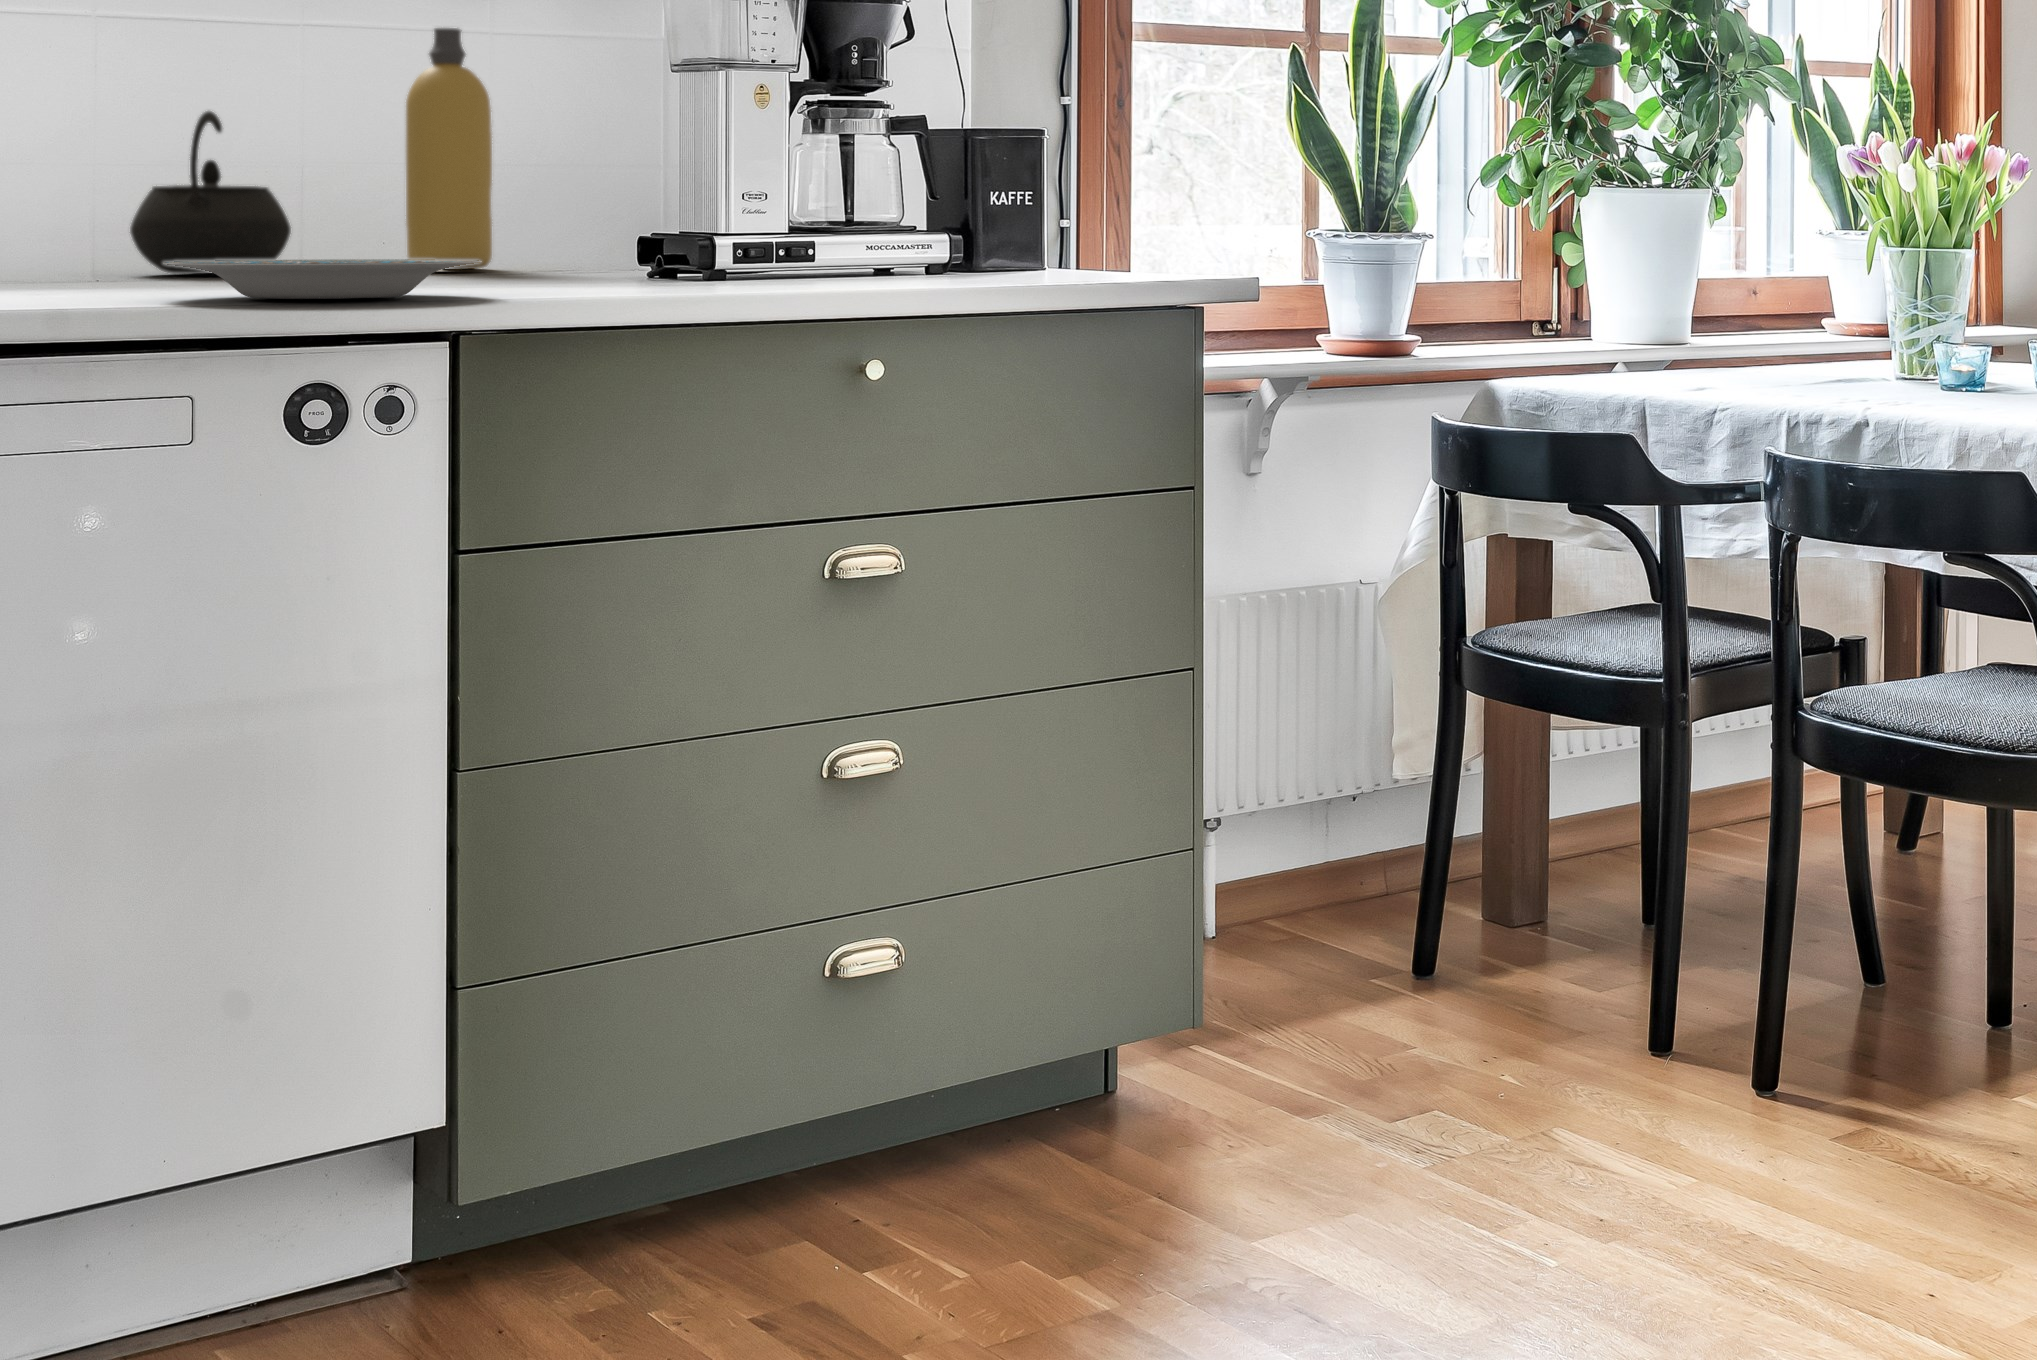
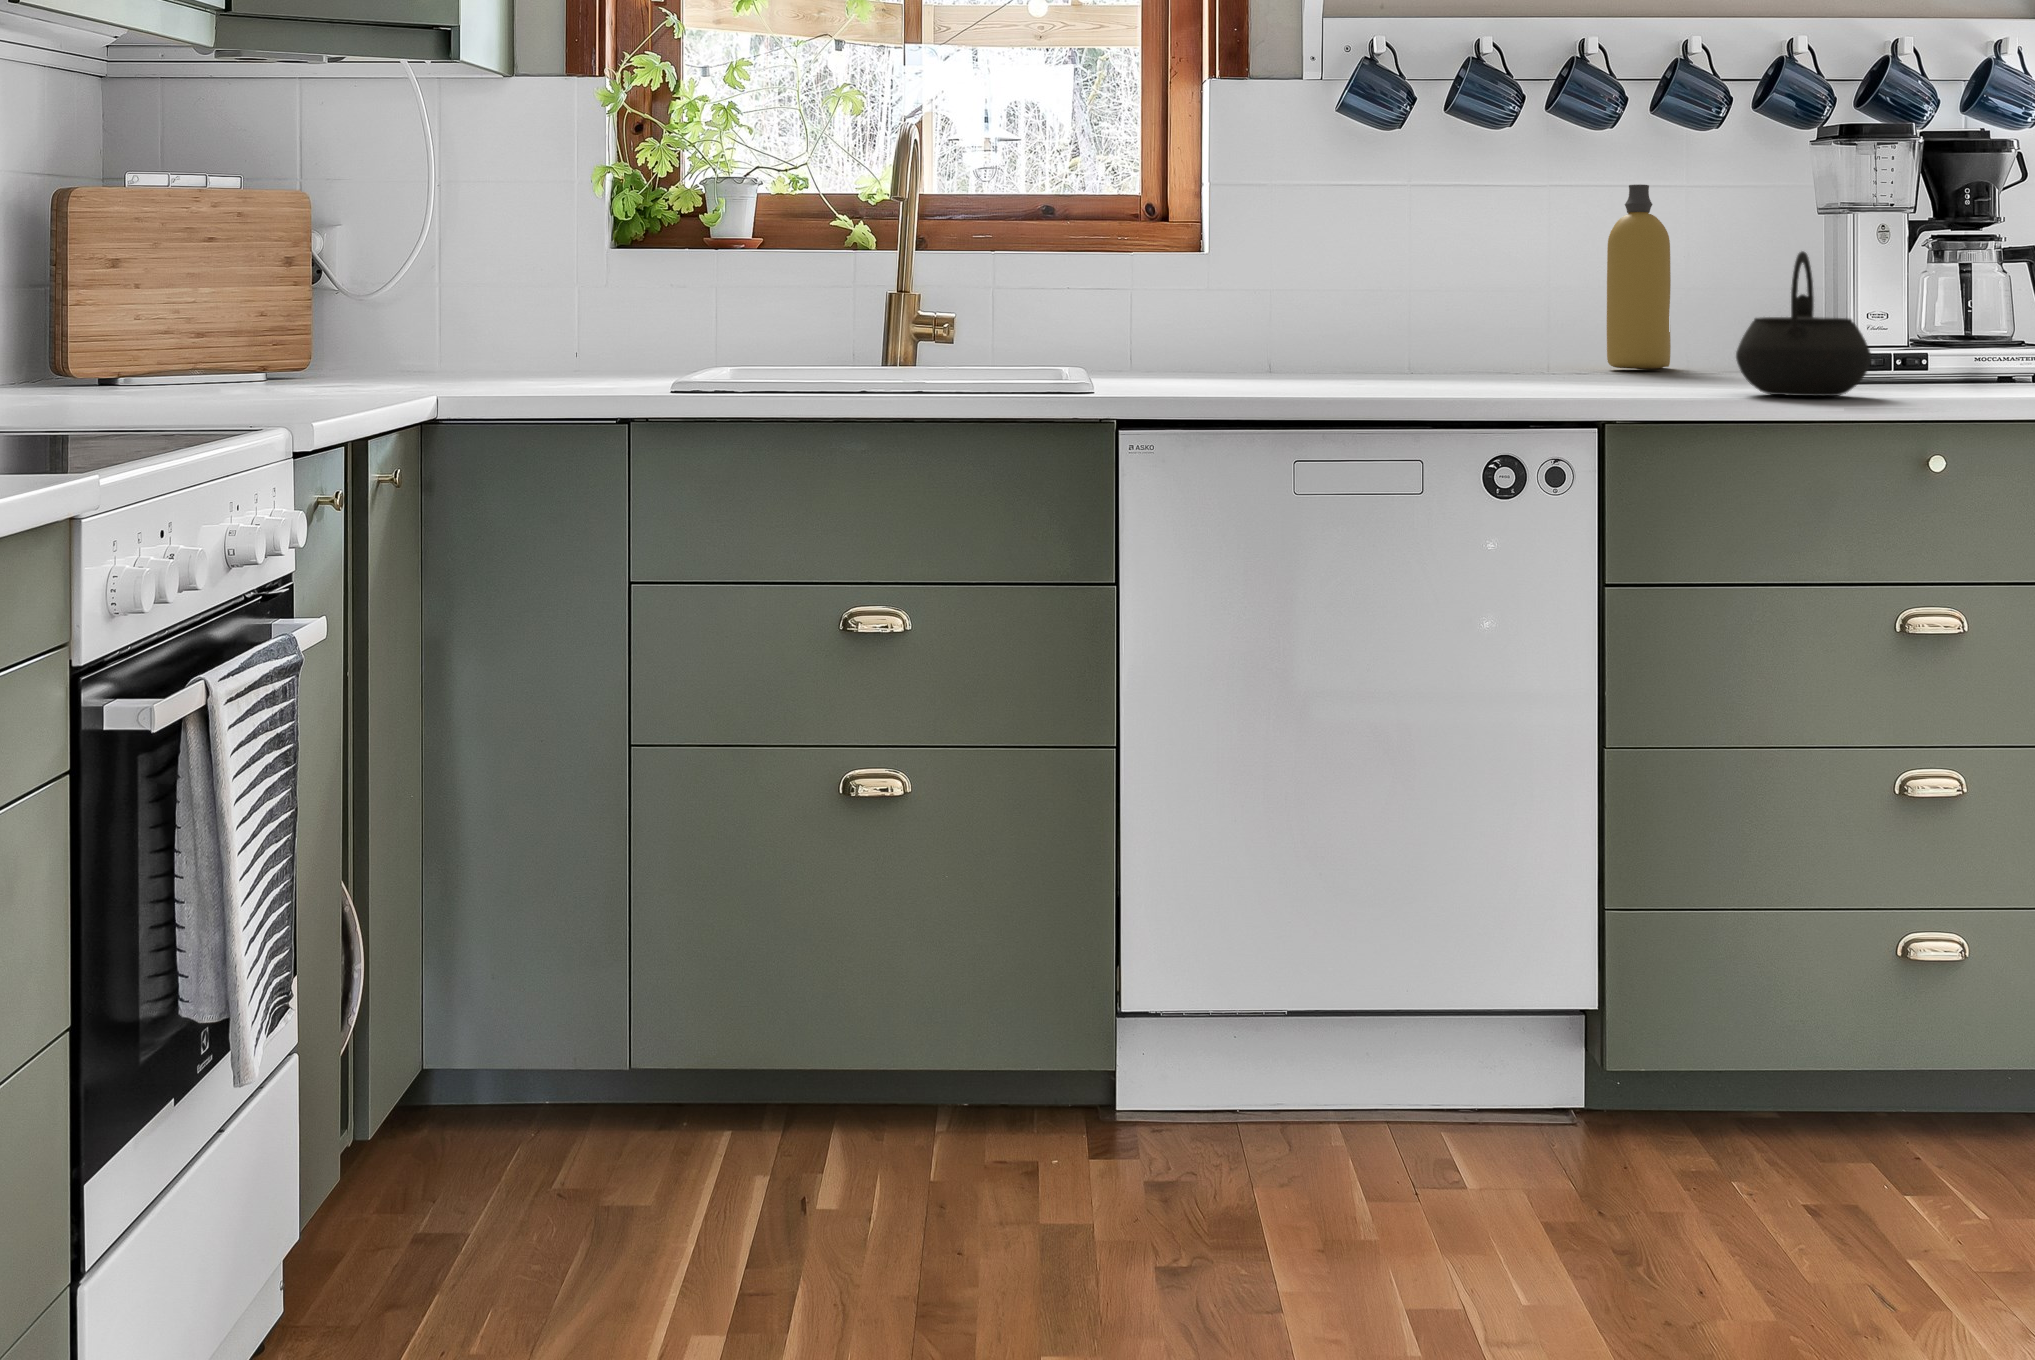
kettle: present [130,111,291,274] -> present [1736,251,1871,396]
plate: present [163,259,482,299] -> none [1408,364,1629,395]

